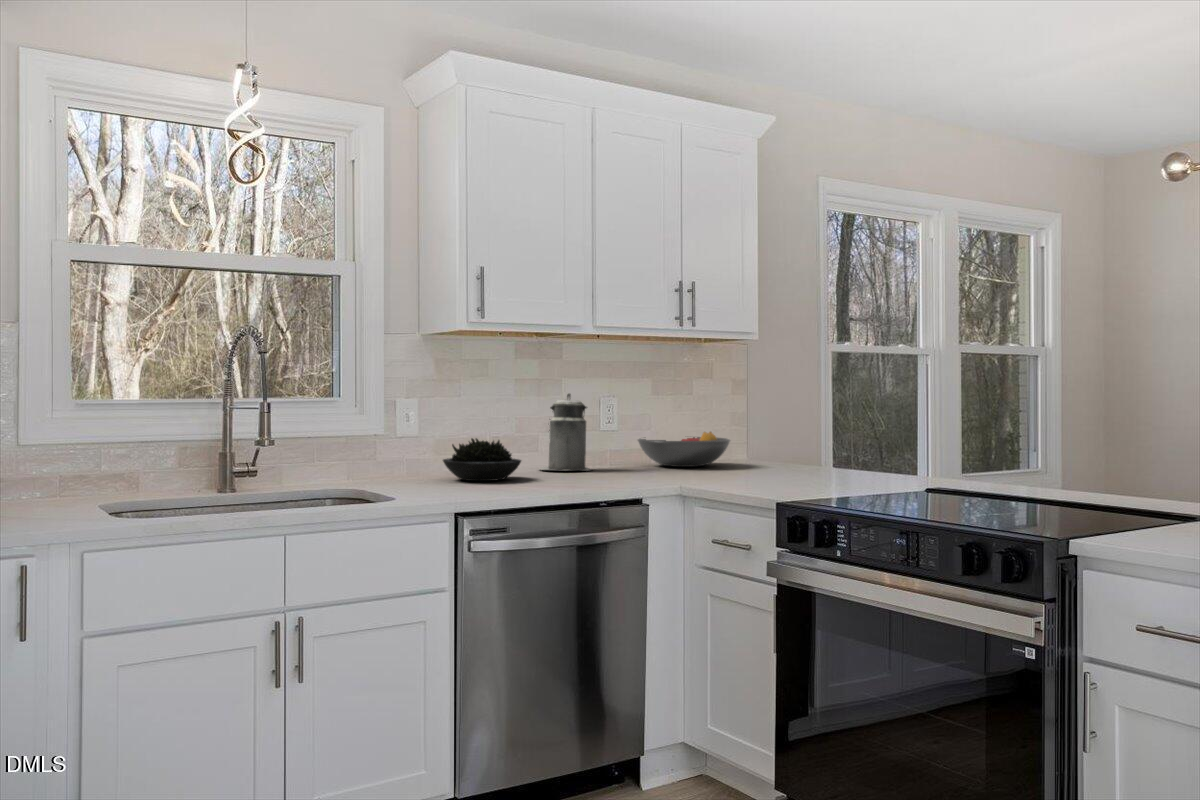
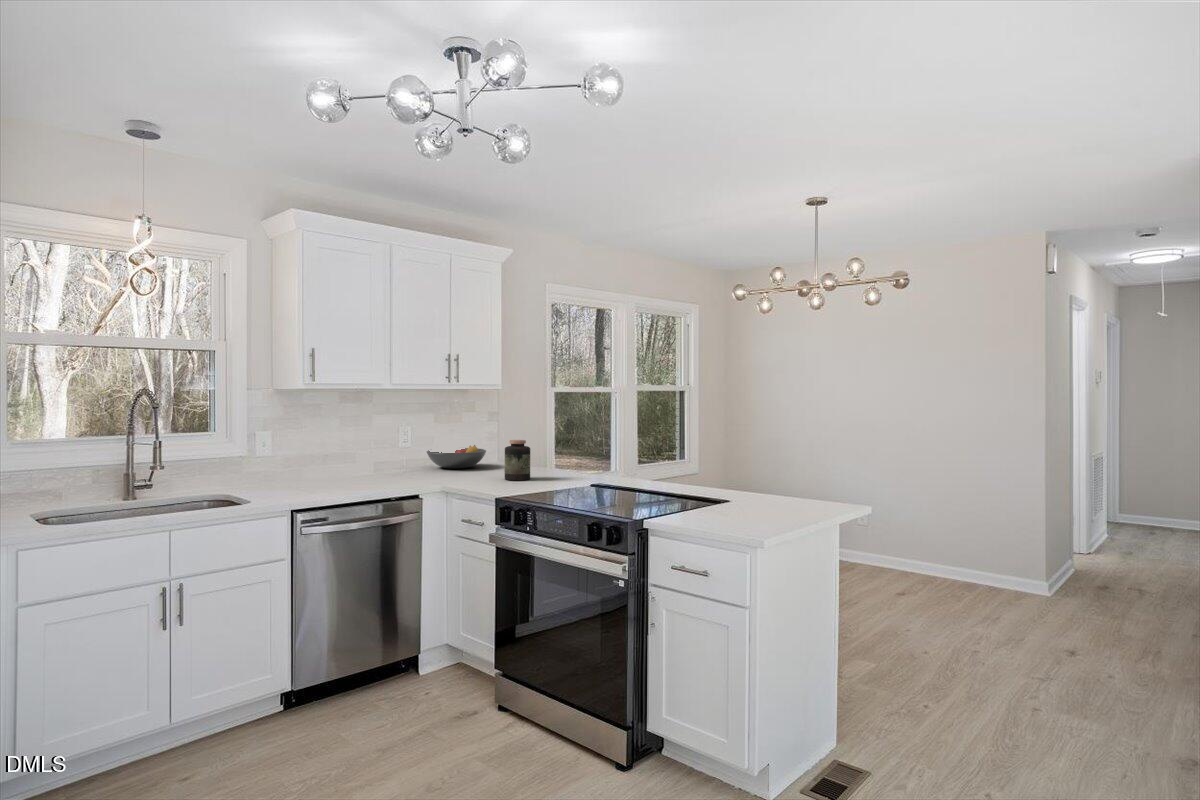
canister: present [539,393,591,471] -> none [358,424,395,474]
jar: none [772,417,814,482] -> present [505,440,530,480]
succulent plant: present [443,438,521,481] -> none [289,457,344,485]

